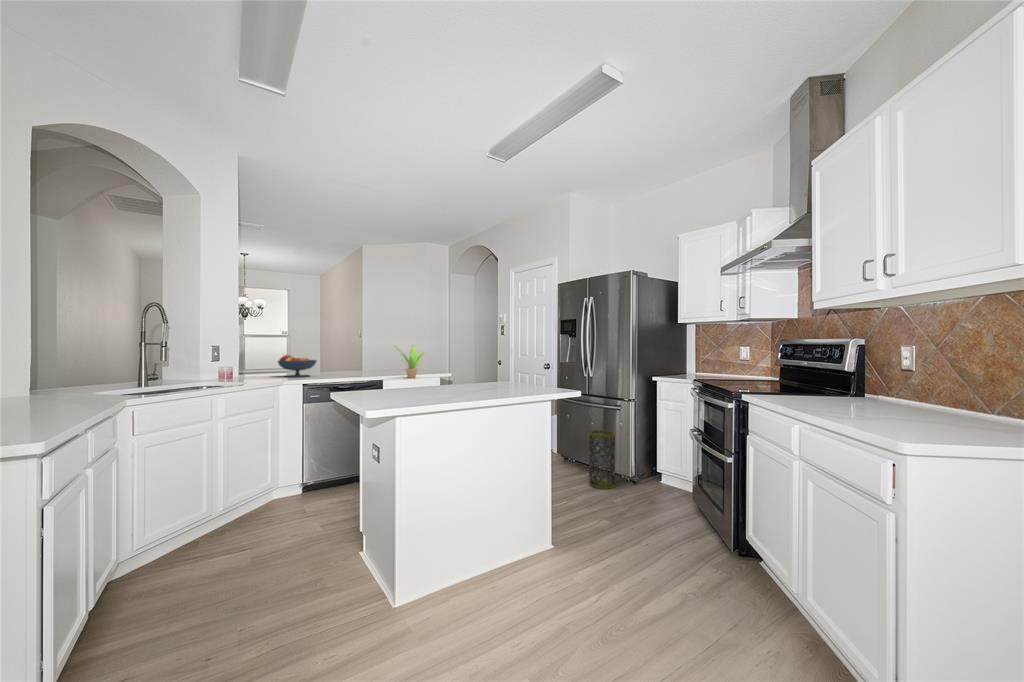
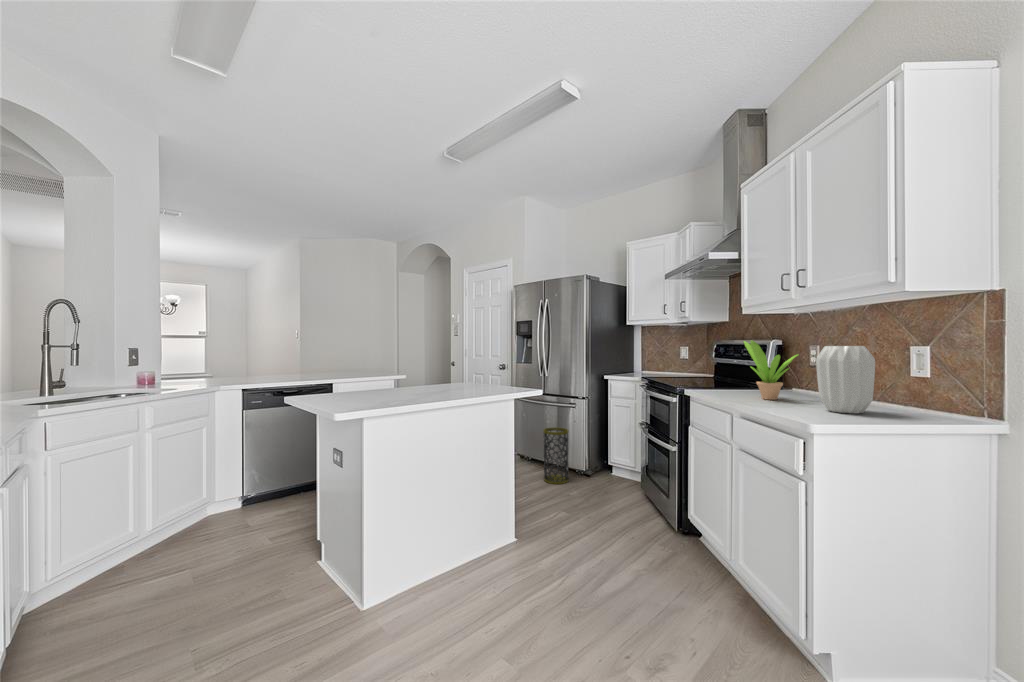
potted plant: present [395,345,423,378] -> present [743,341,798,400]
vase: none [910,347,995,432] -> present [816,346,875,414]
fruit bowl: present [278,355,317,377] -> none [213,357,258,381]

